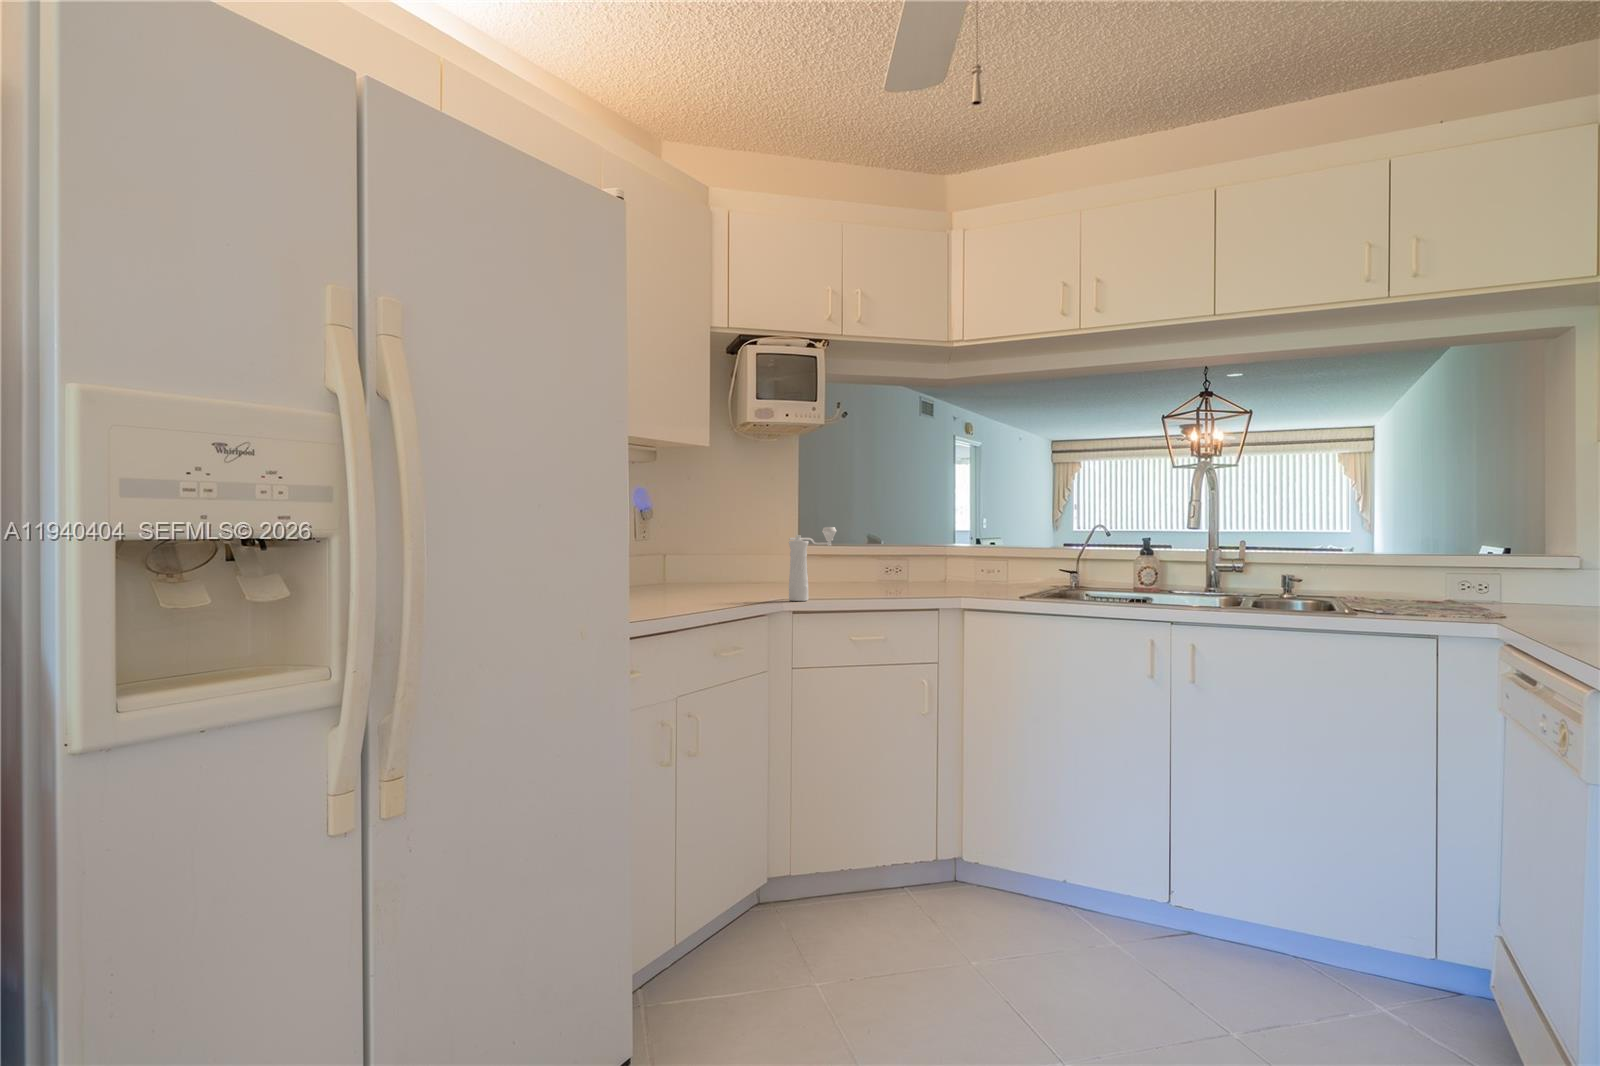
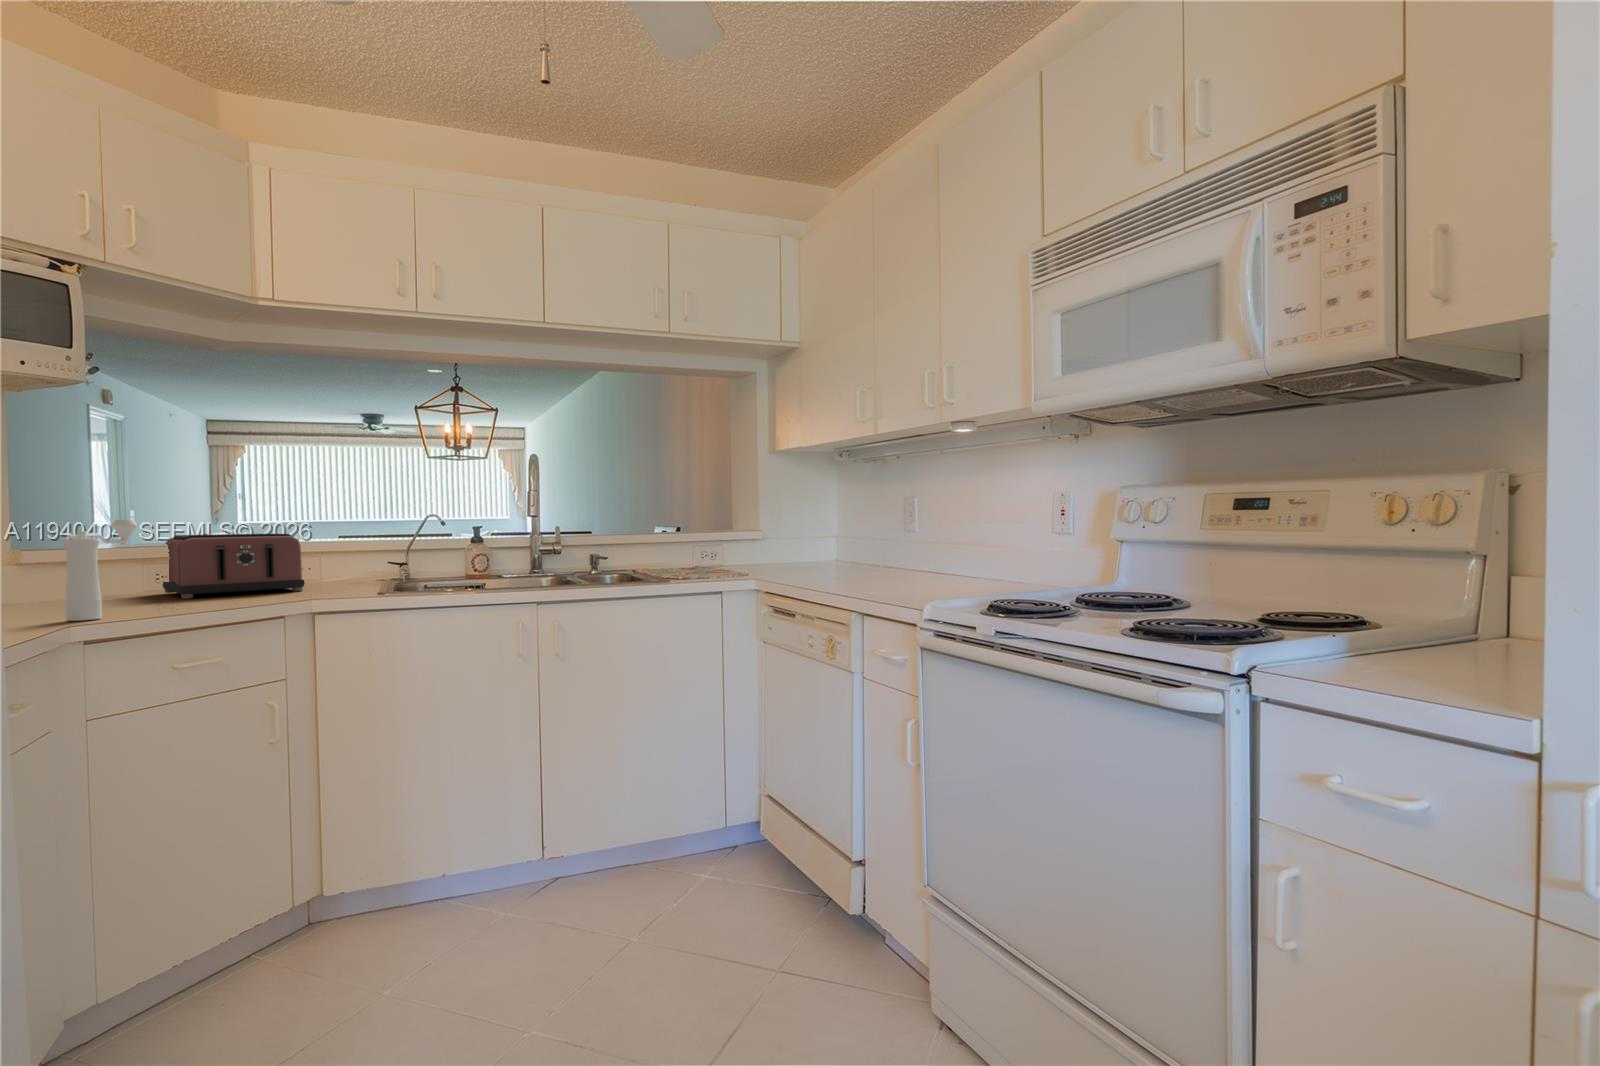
toaster: none [889,541,979,593] -> present [163,534,305,599]

